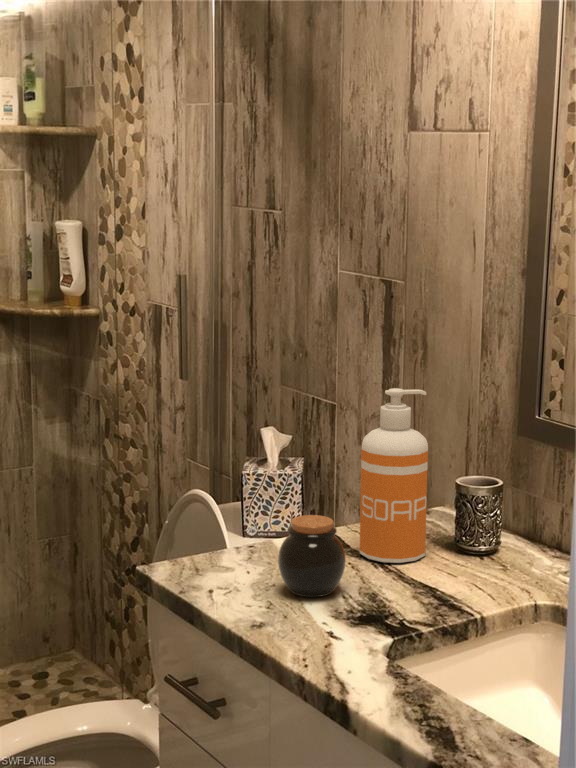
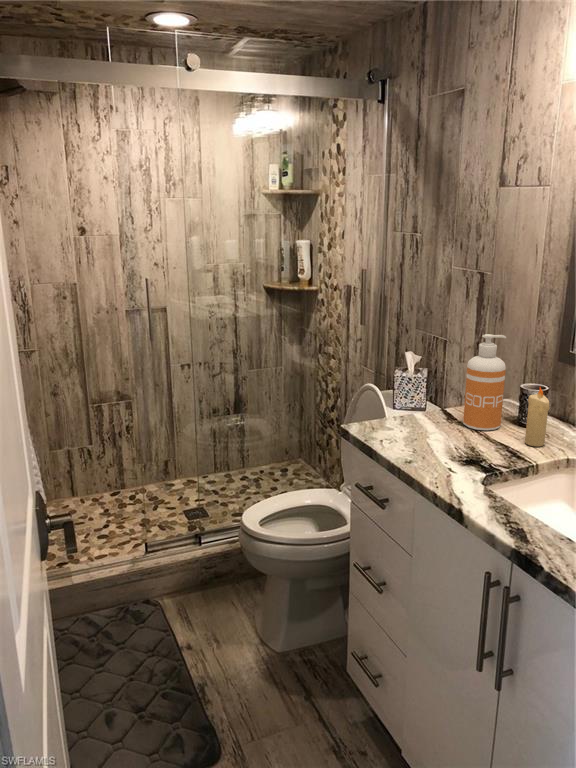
candle: none [465,478,502,586] -> present [525,387,549,446]
jar: present [278,515,346,597] -> none [420,403,457,448]

